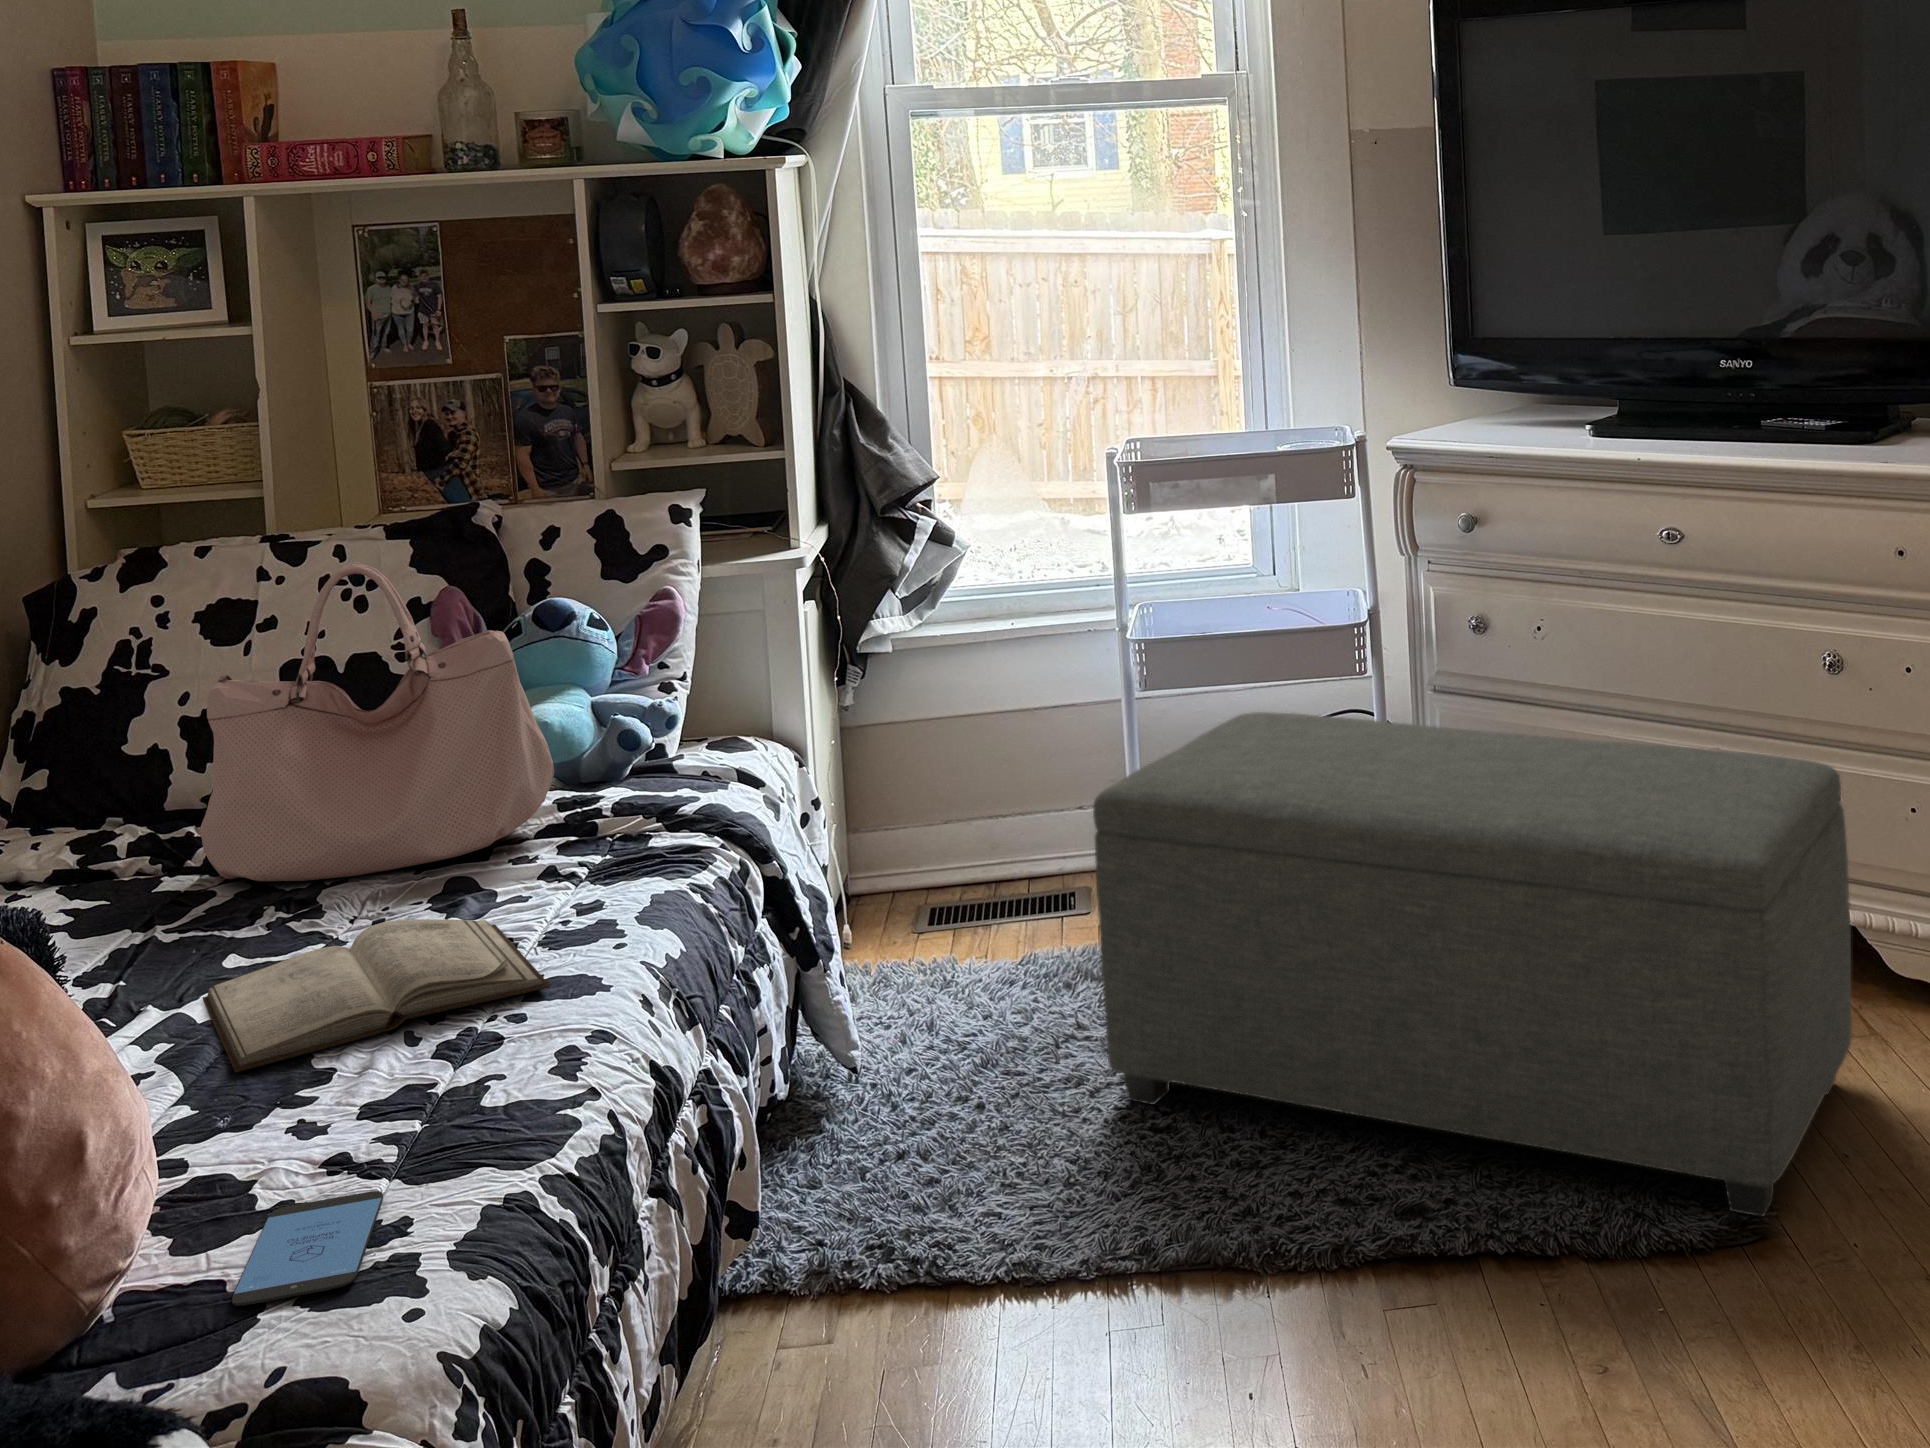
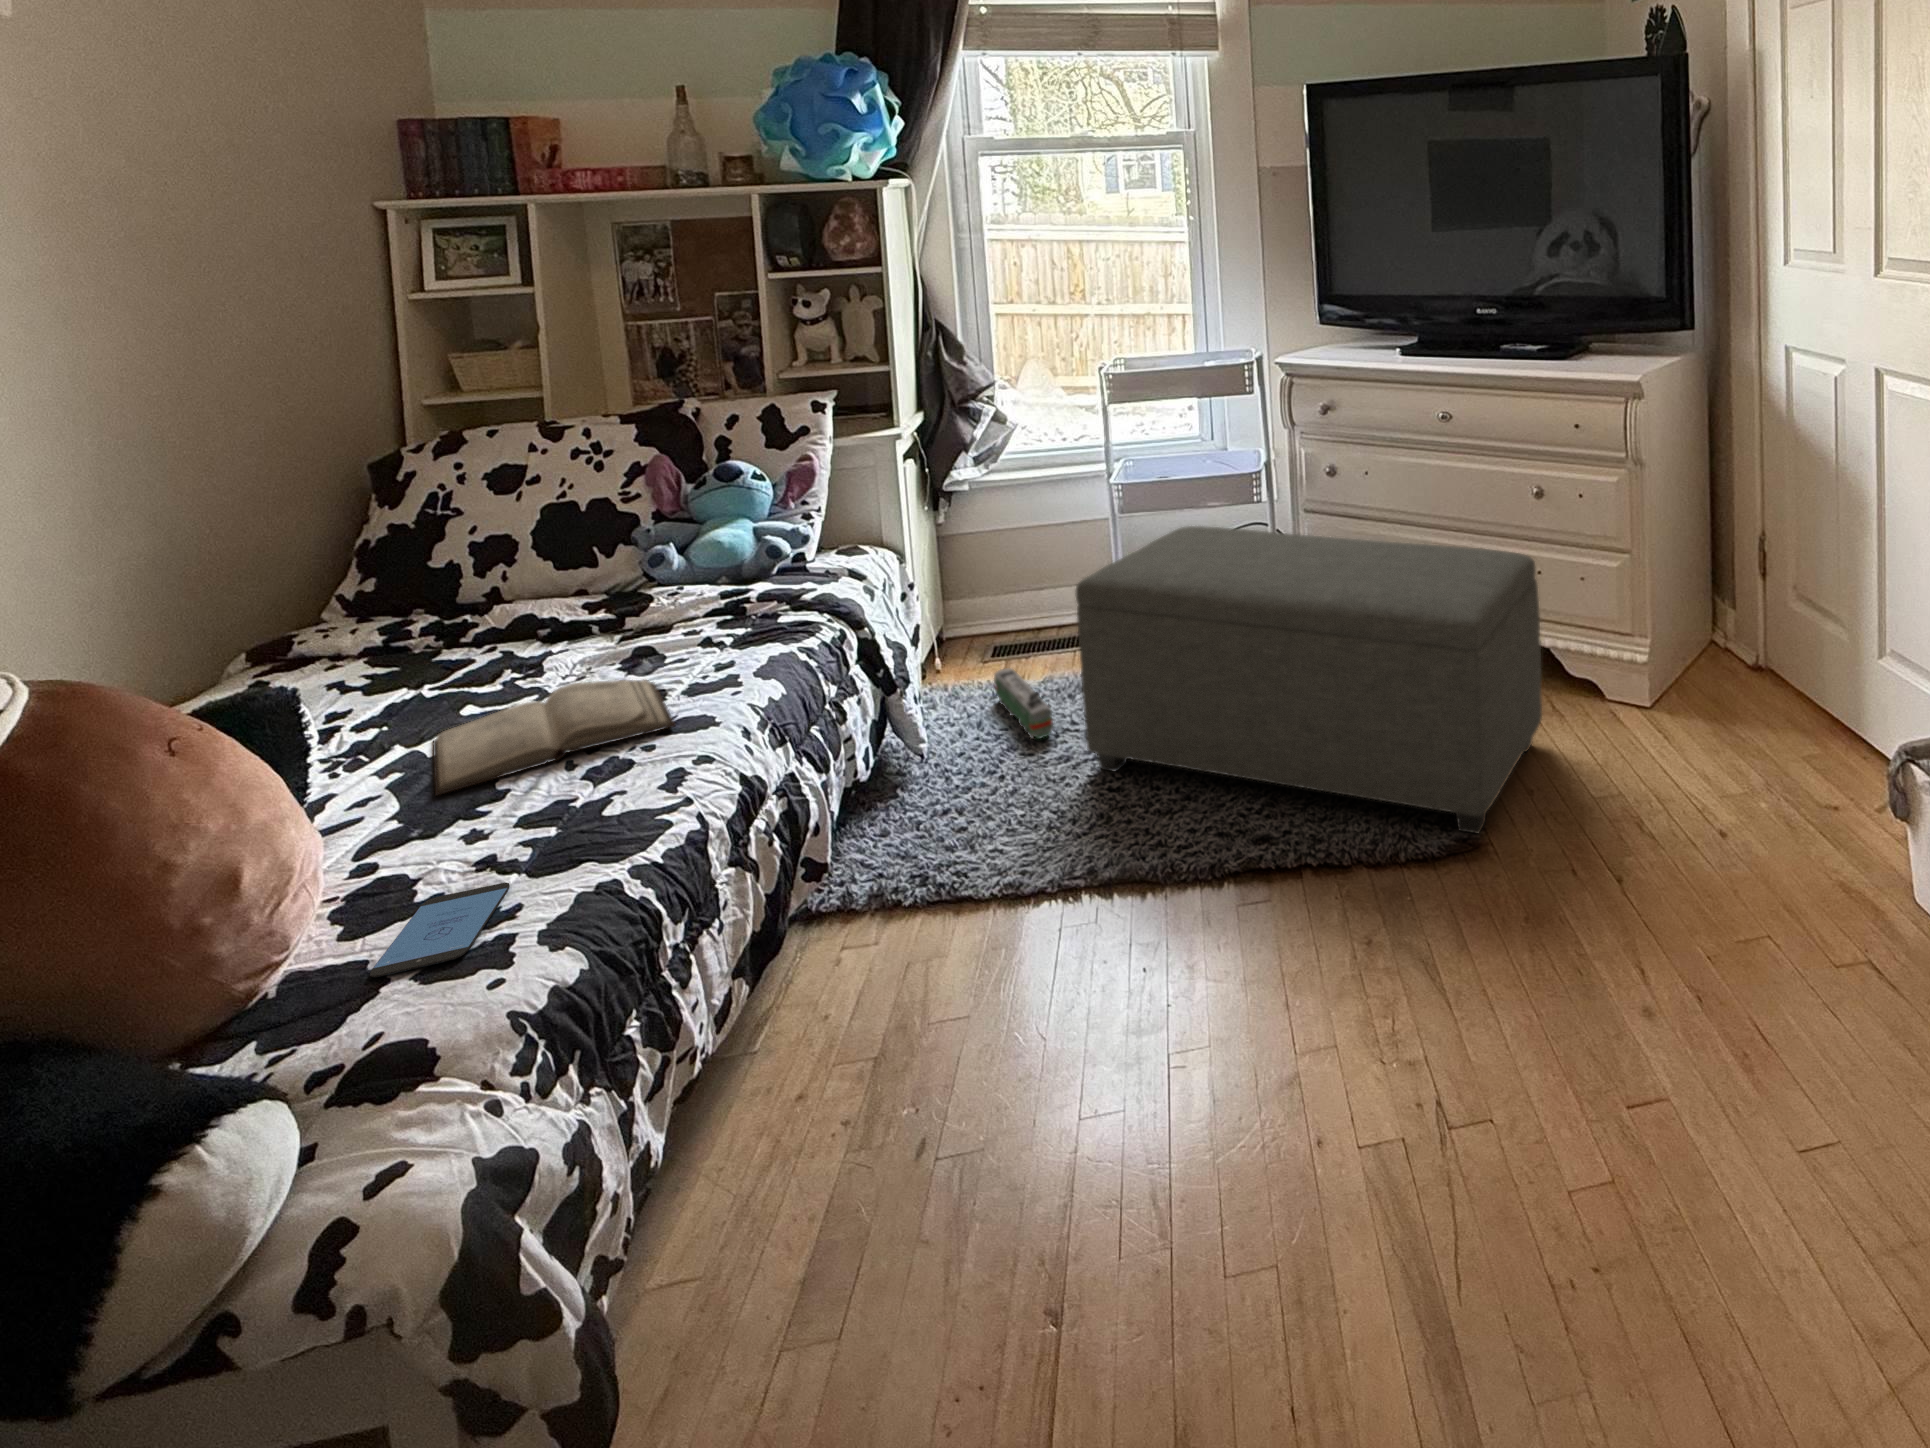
handbag: present [200,564,554,881] -> none [461,446,714,655]
toy train: none [939,939,1045,1052] -> present [994,668,1053,739]

